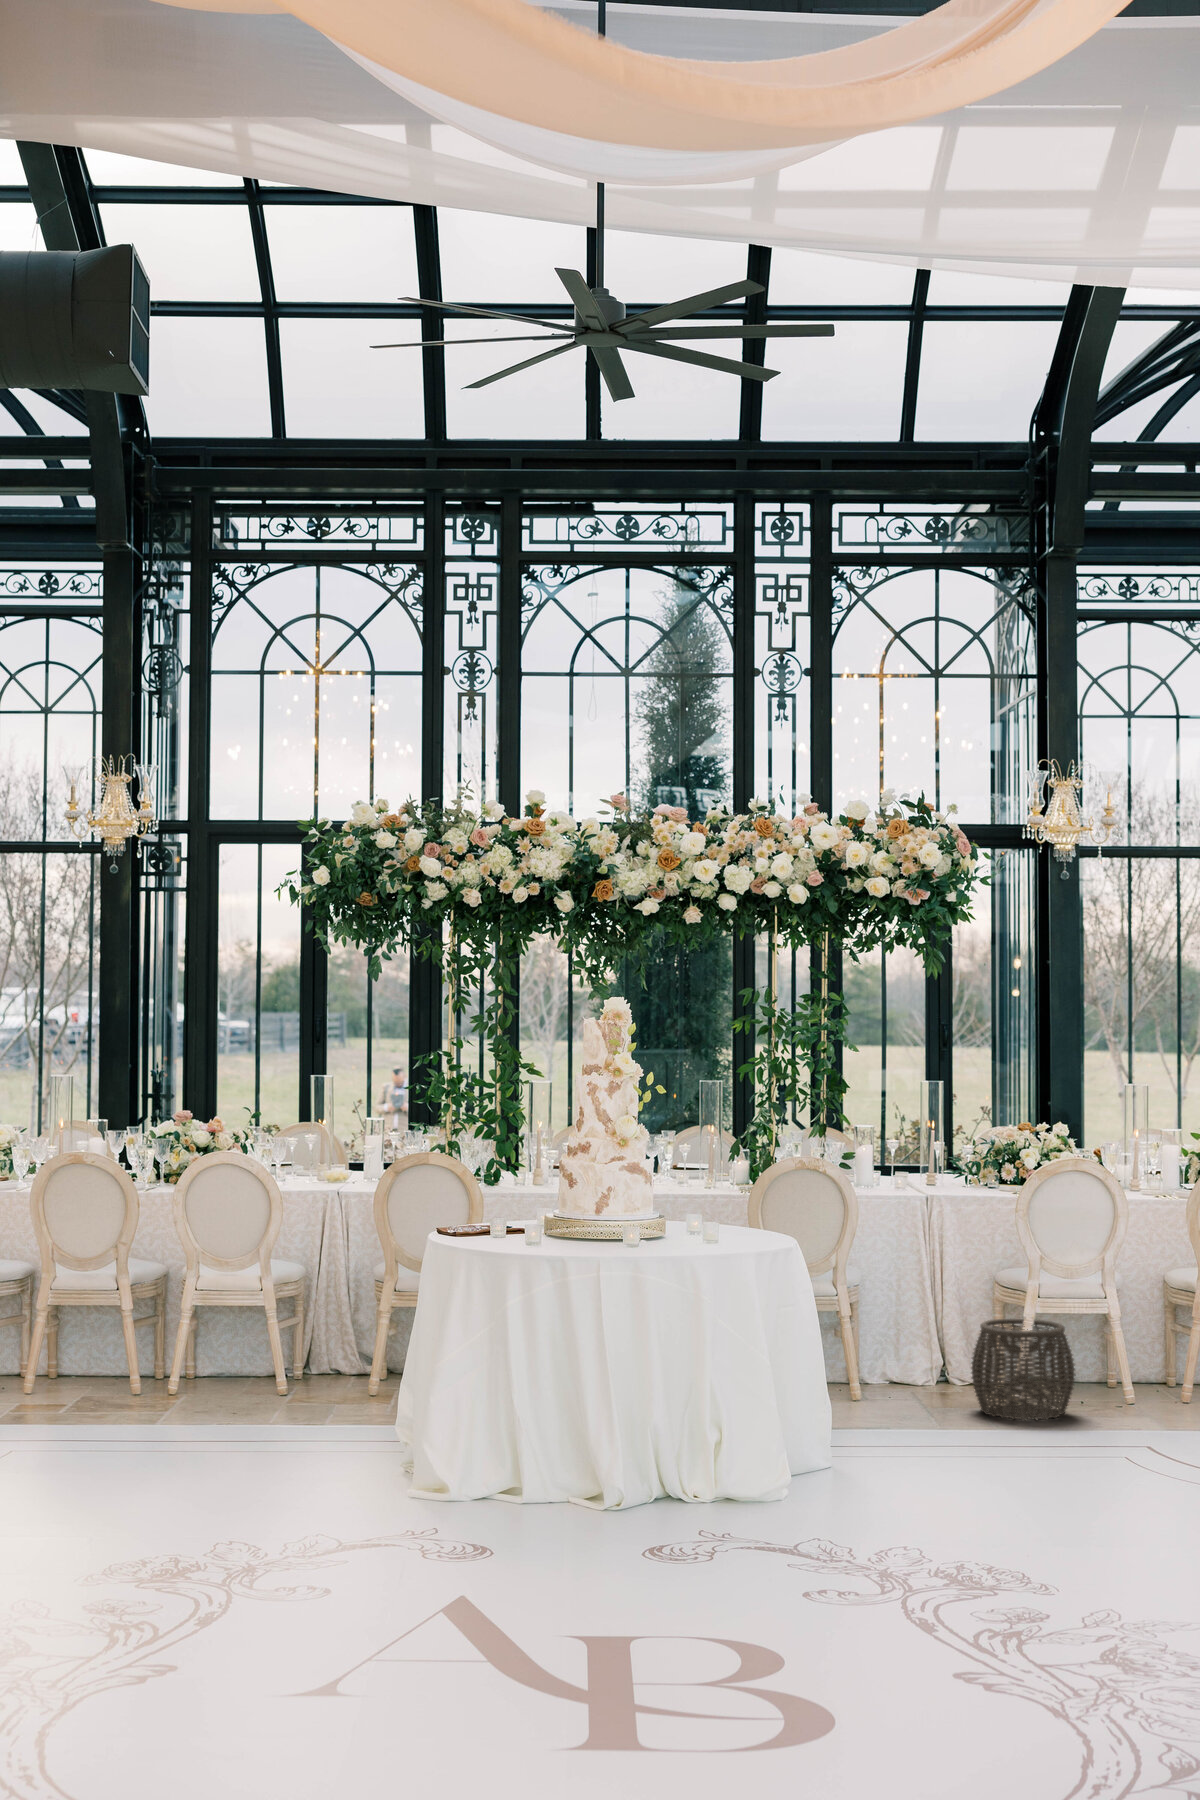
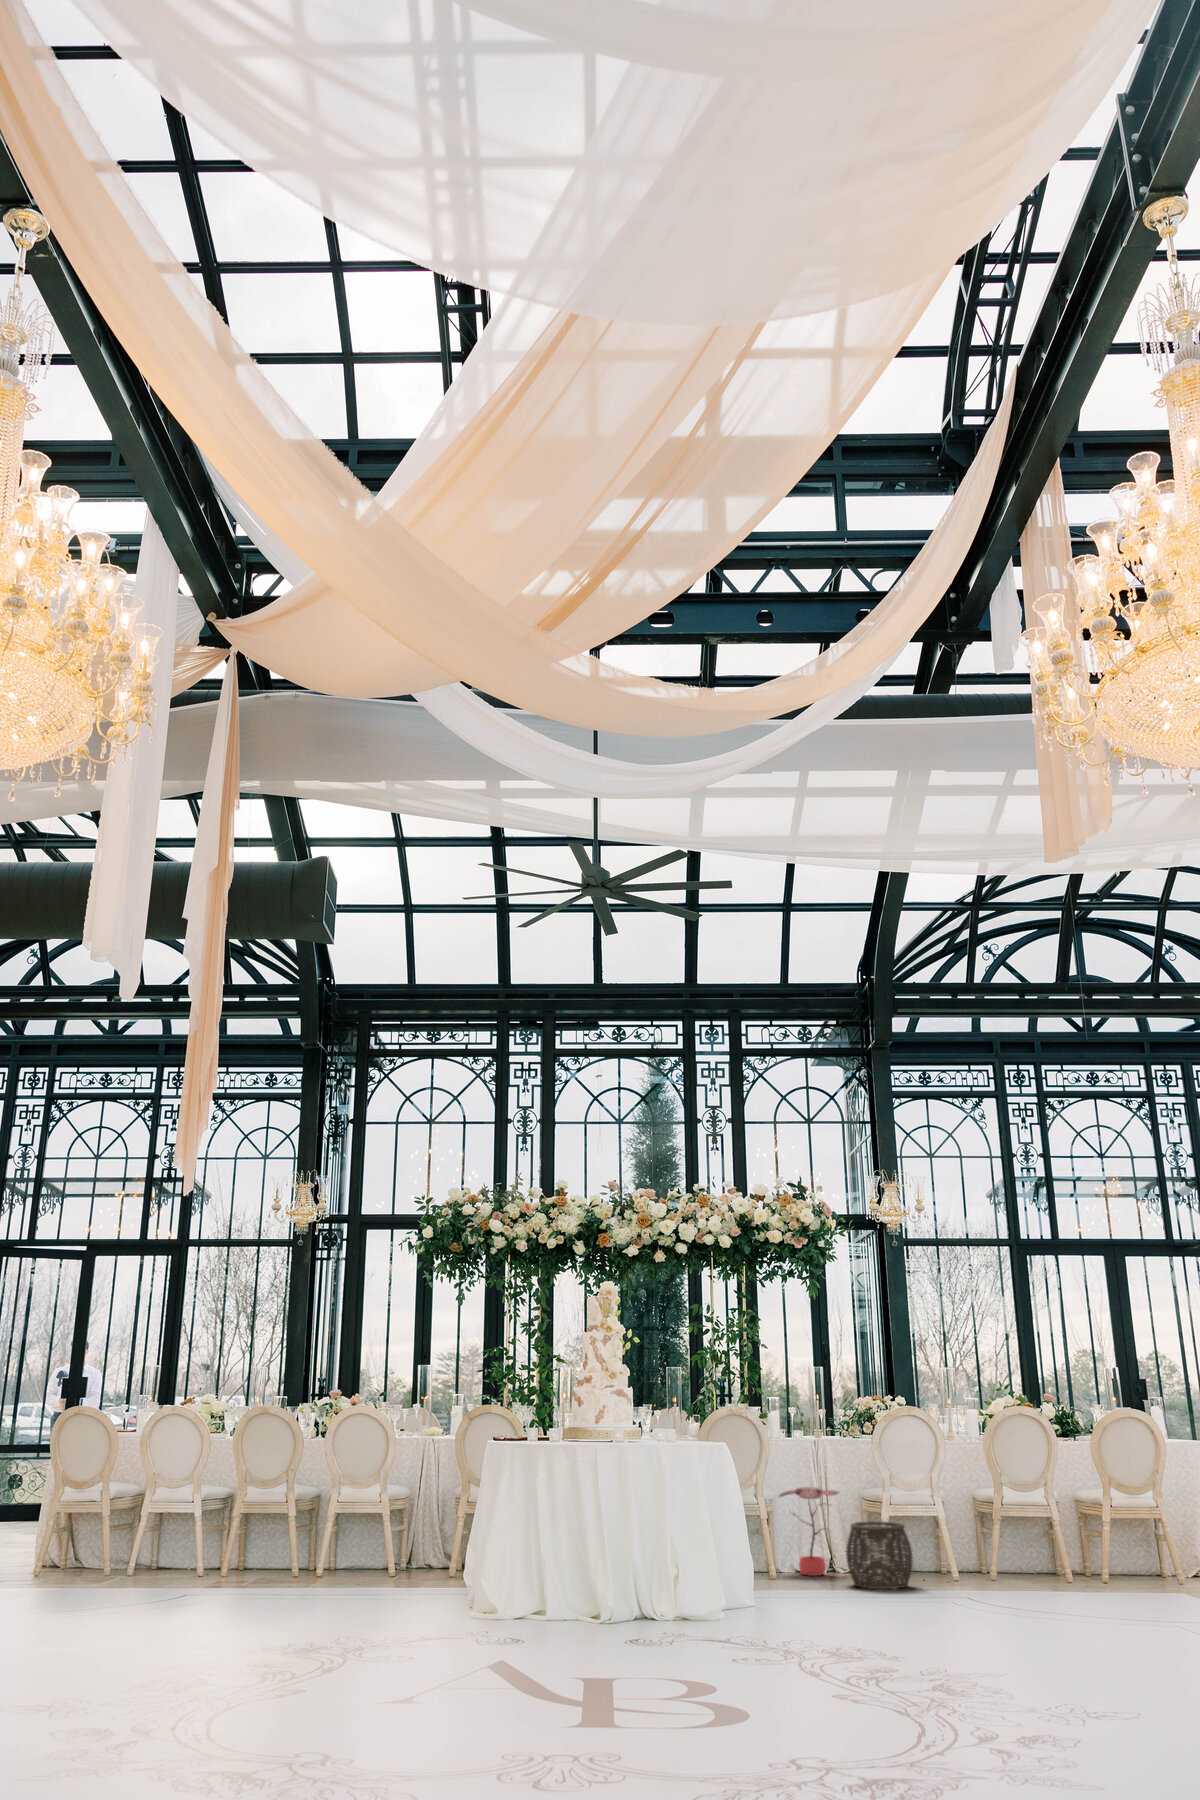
potted plant: none [868,1261,964,1389] -> present [779,1487,839,1576]

